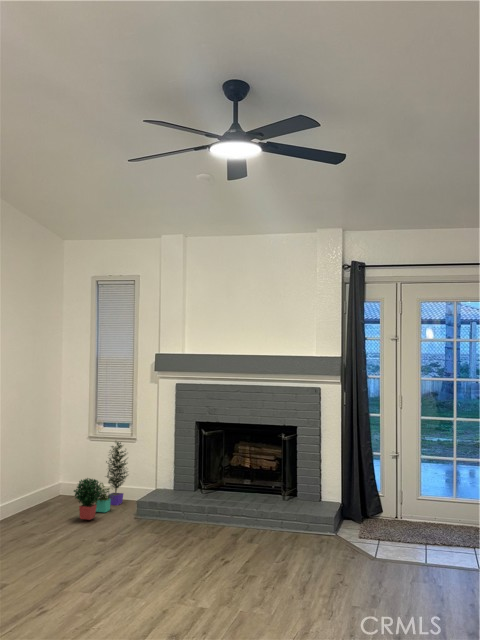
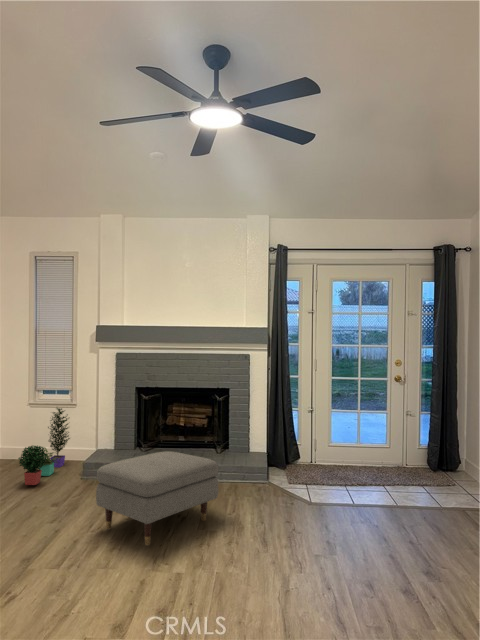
ottoman: none [139,490,267,581] -> present [96,451,218,545]

